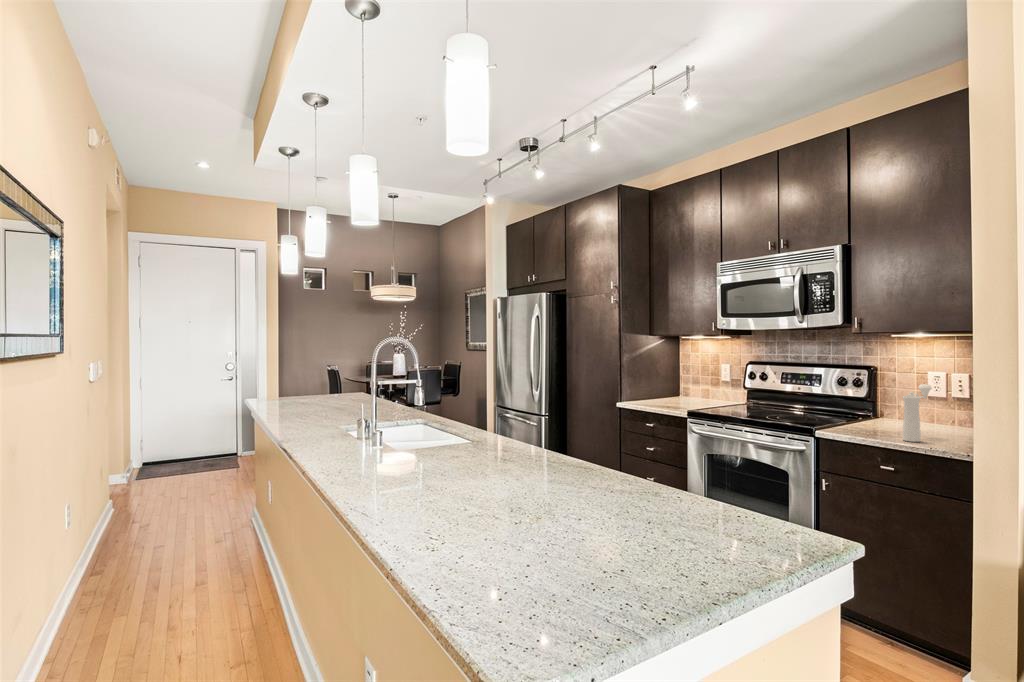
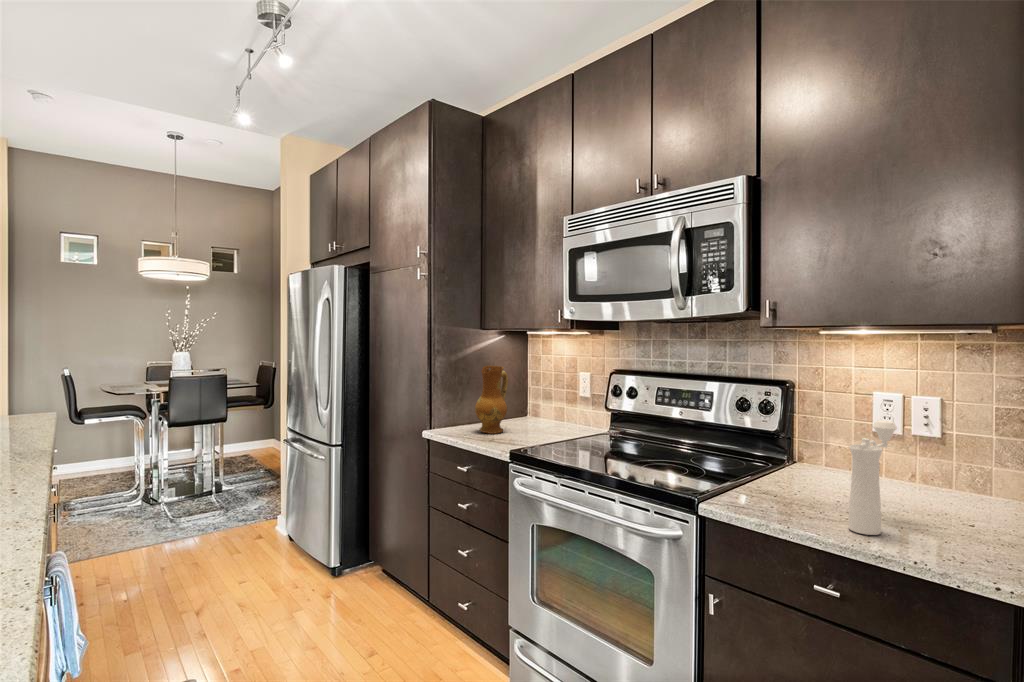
ceramic jug: none [653,360,675,404] -> present [475,366,508,434]

